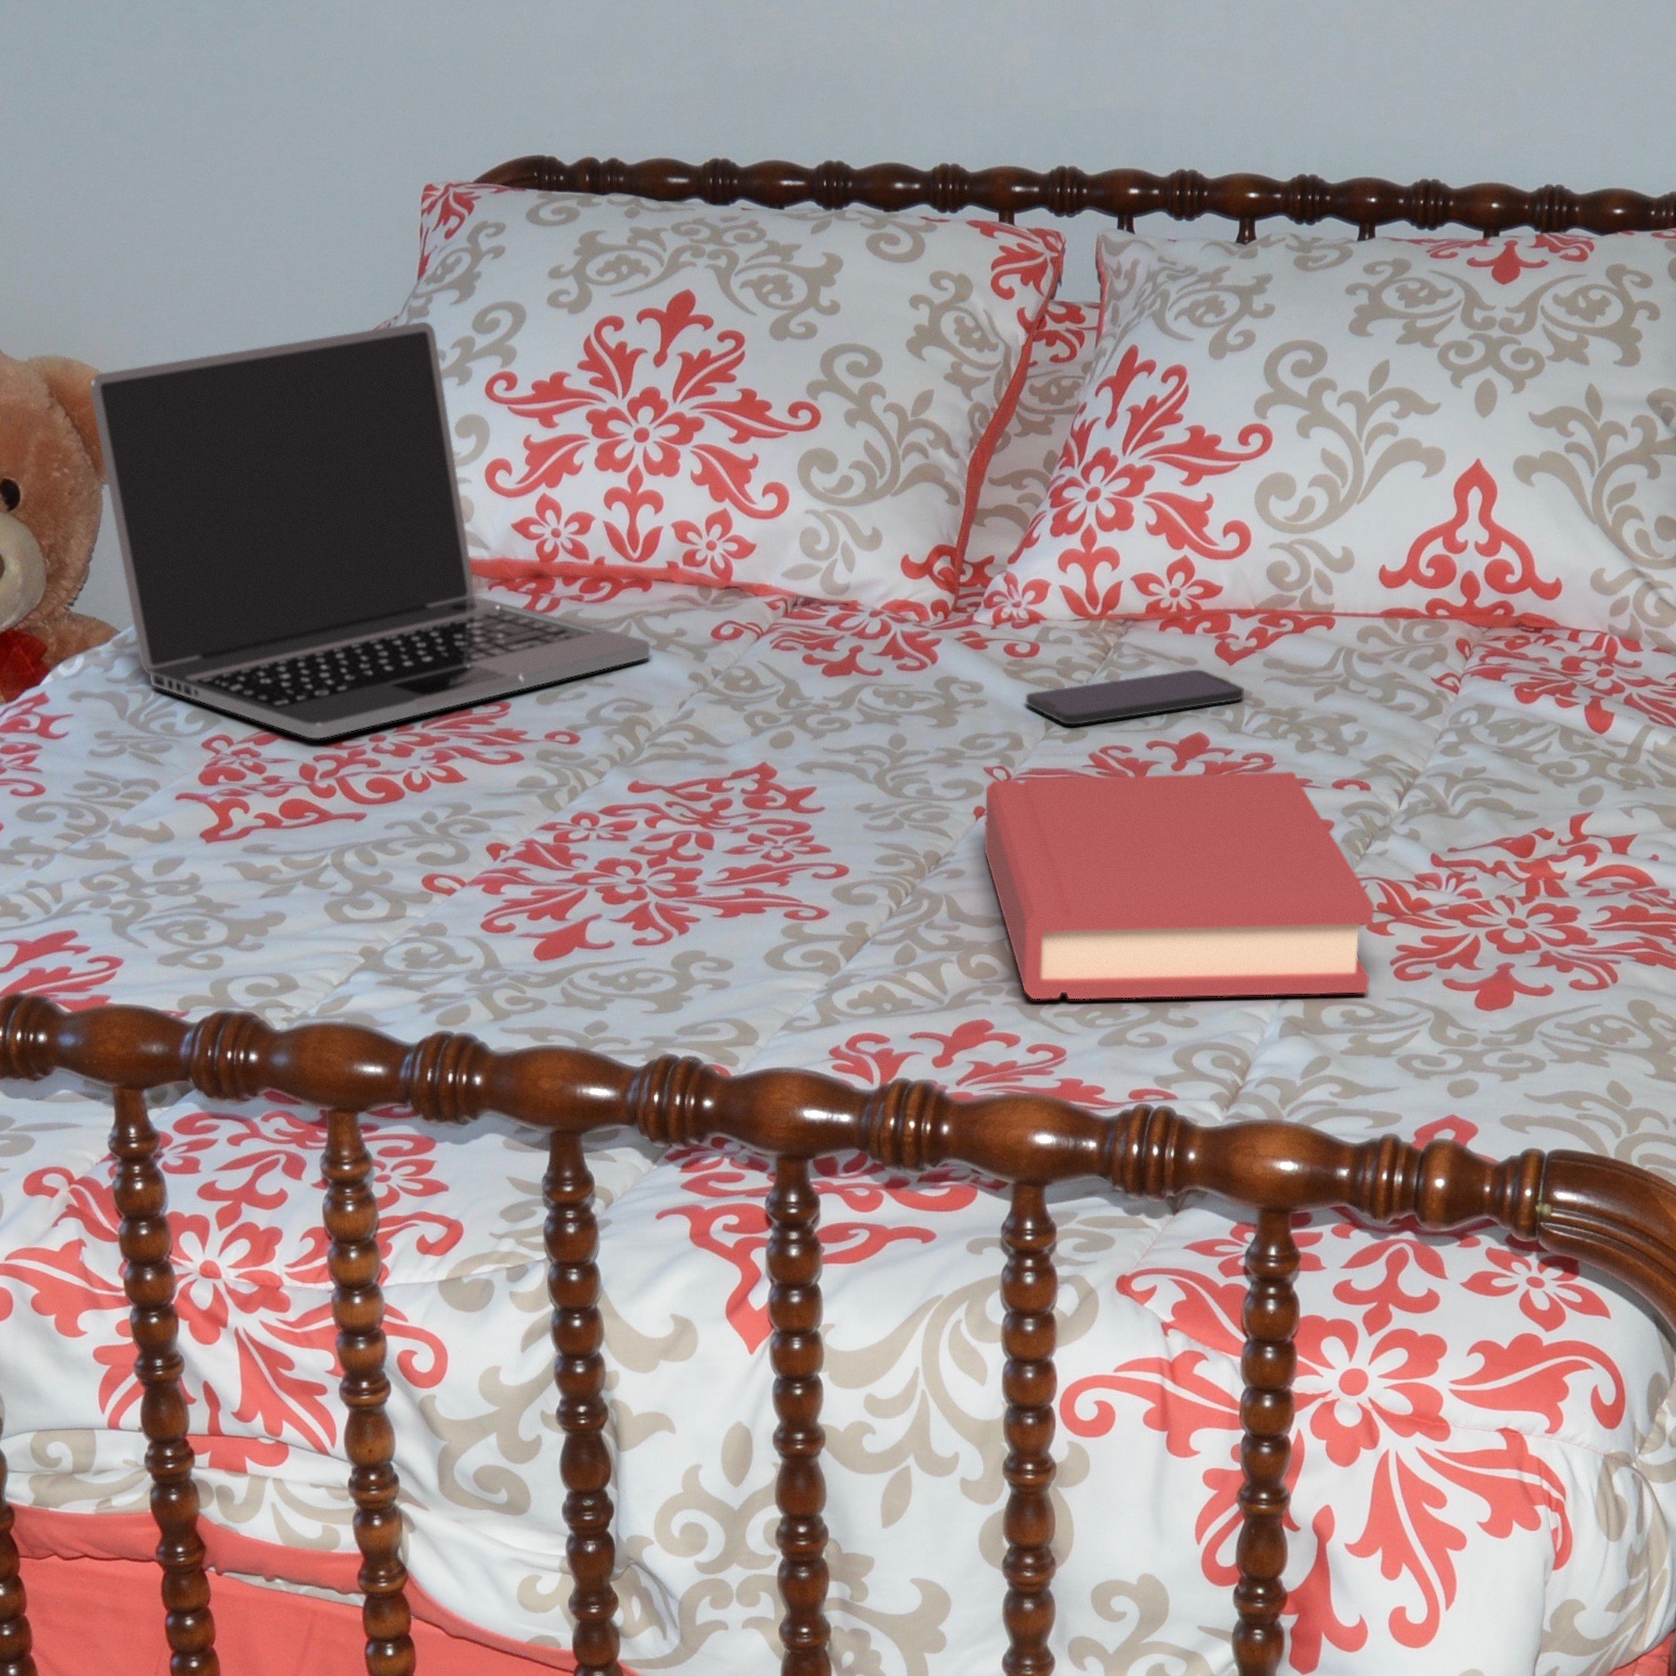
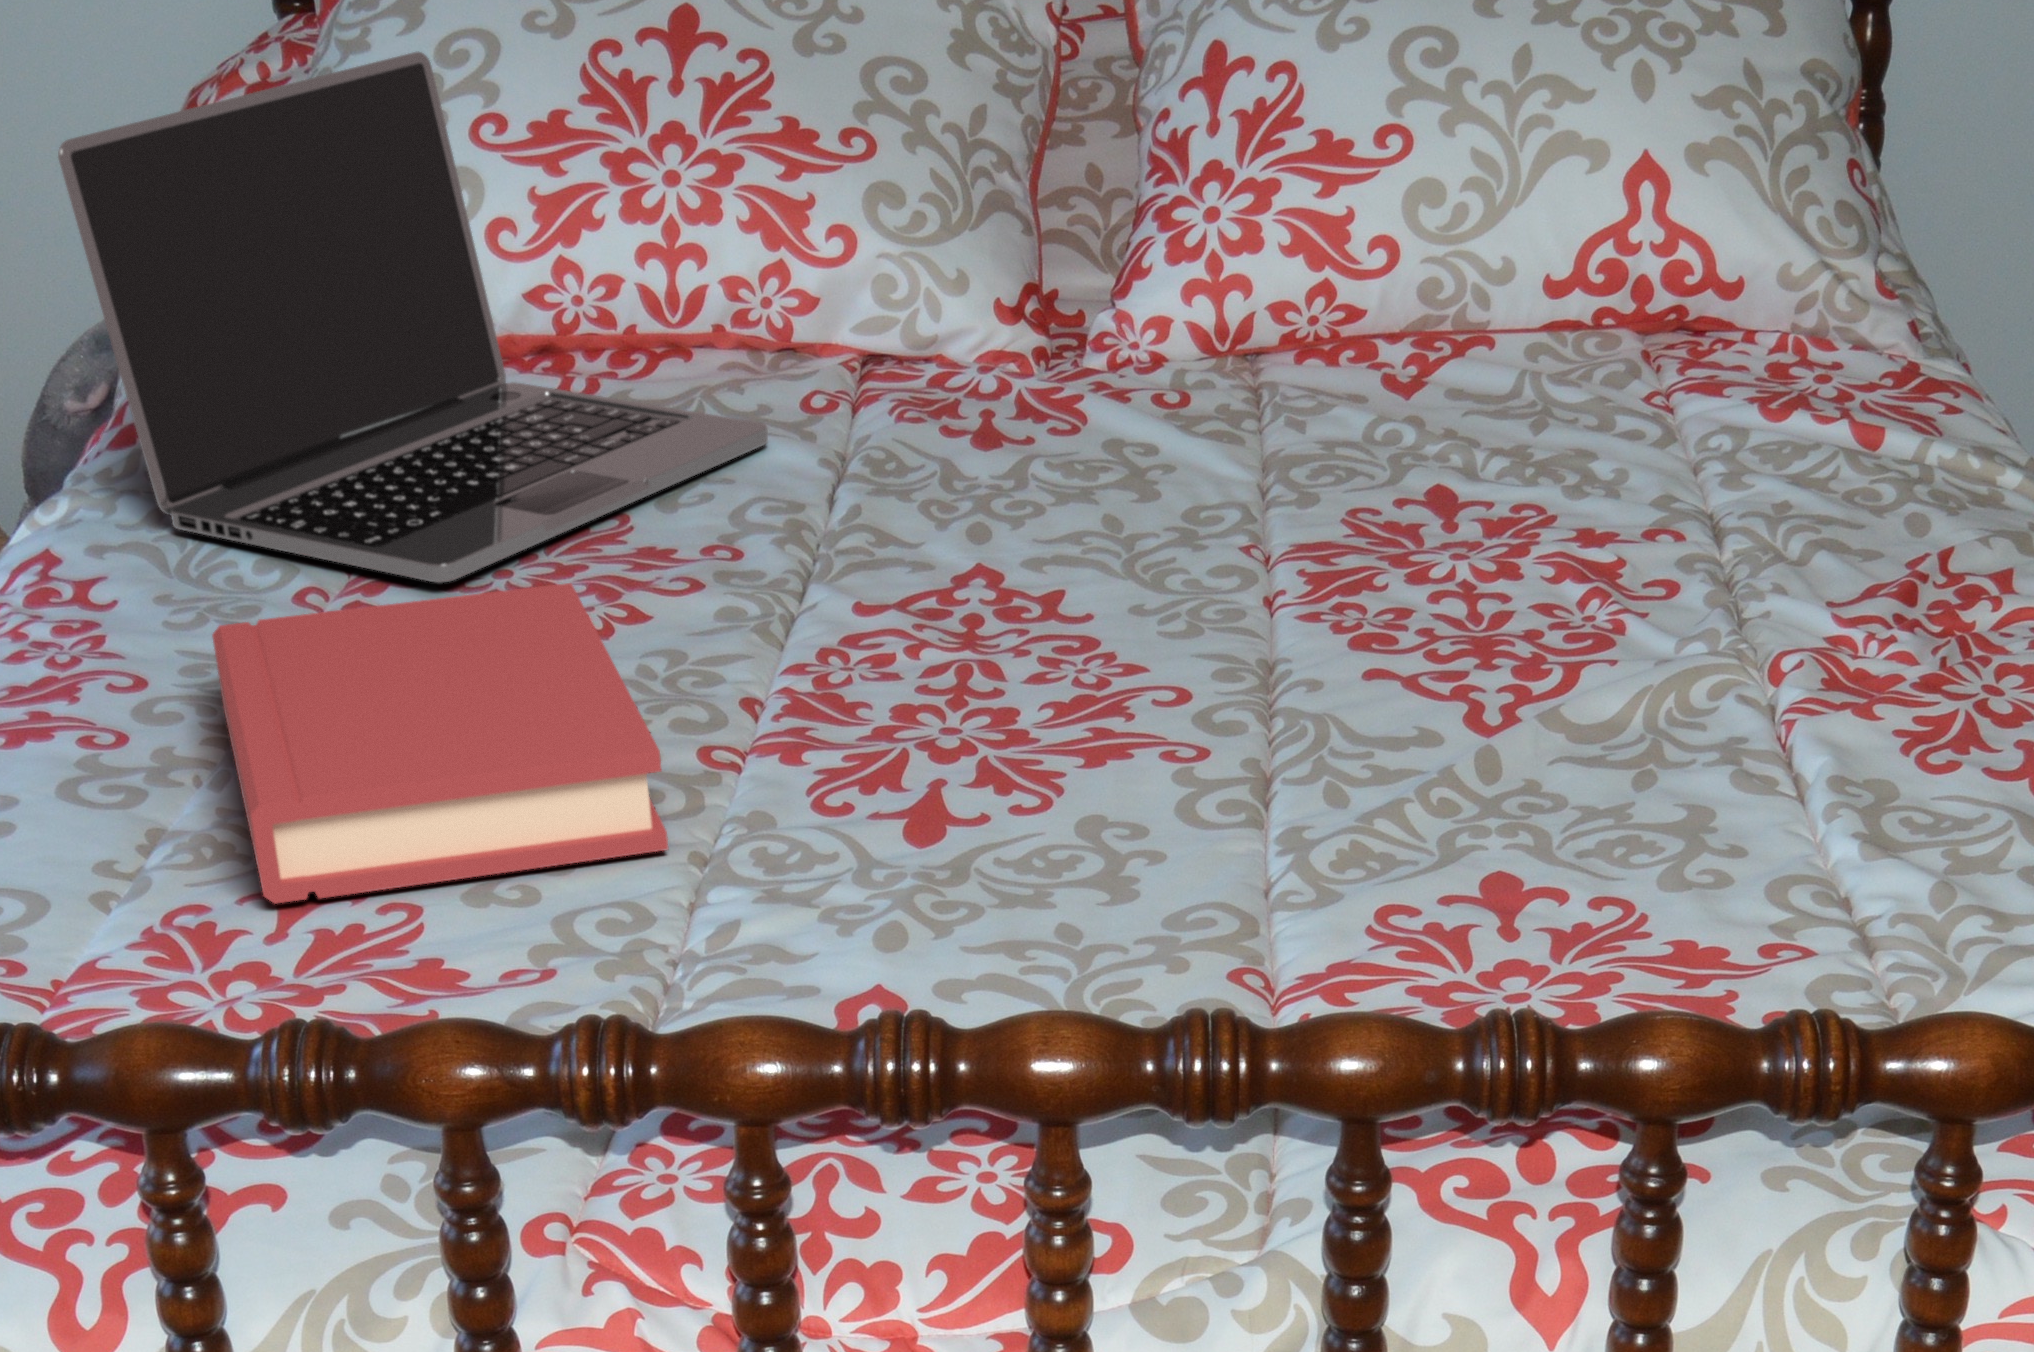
smartphone: present [1026,670,1244,724] -> none [1243,410,1471,487]
hardback book: present [985,772,1374,999] -> present [212,583,668,904]

